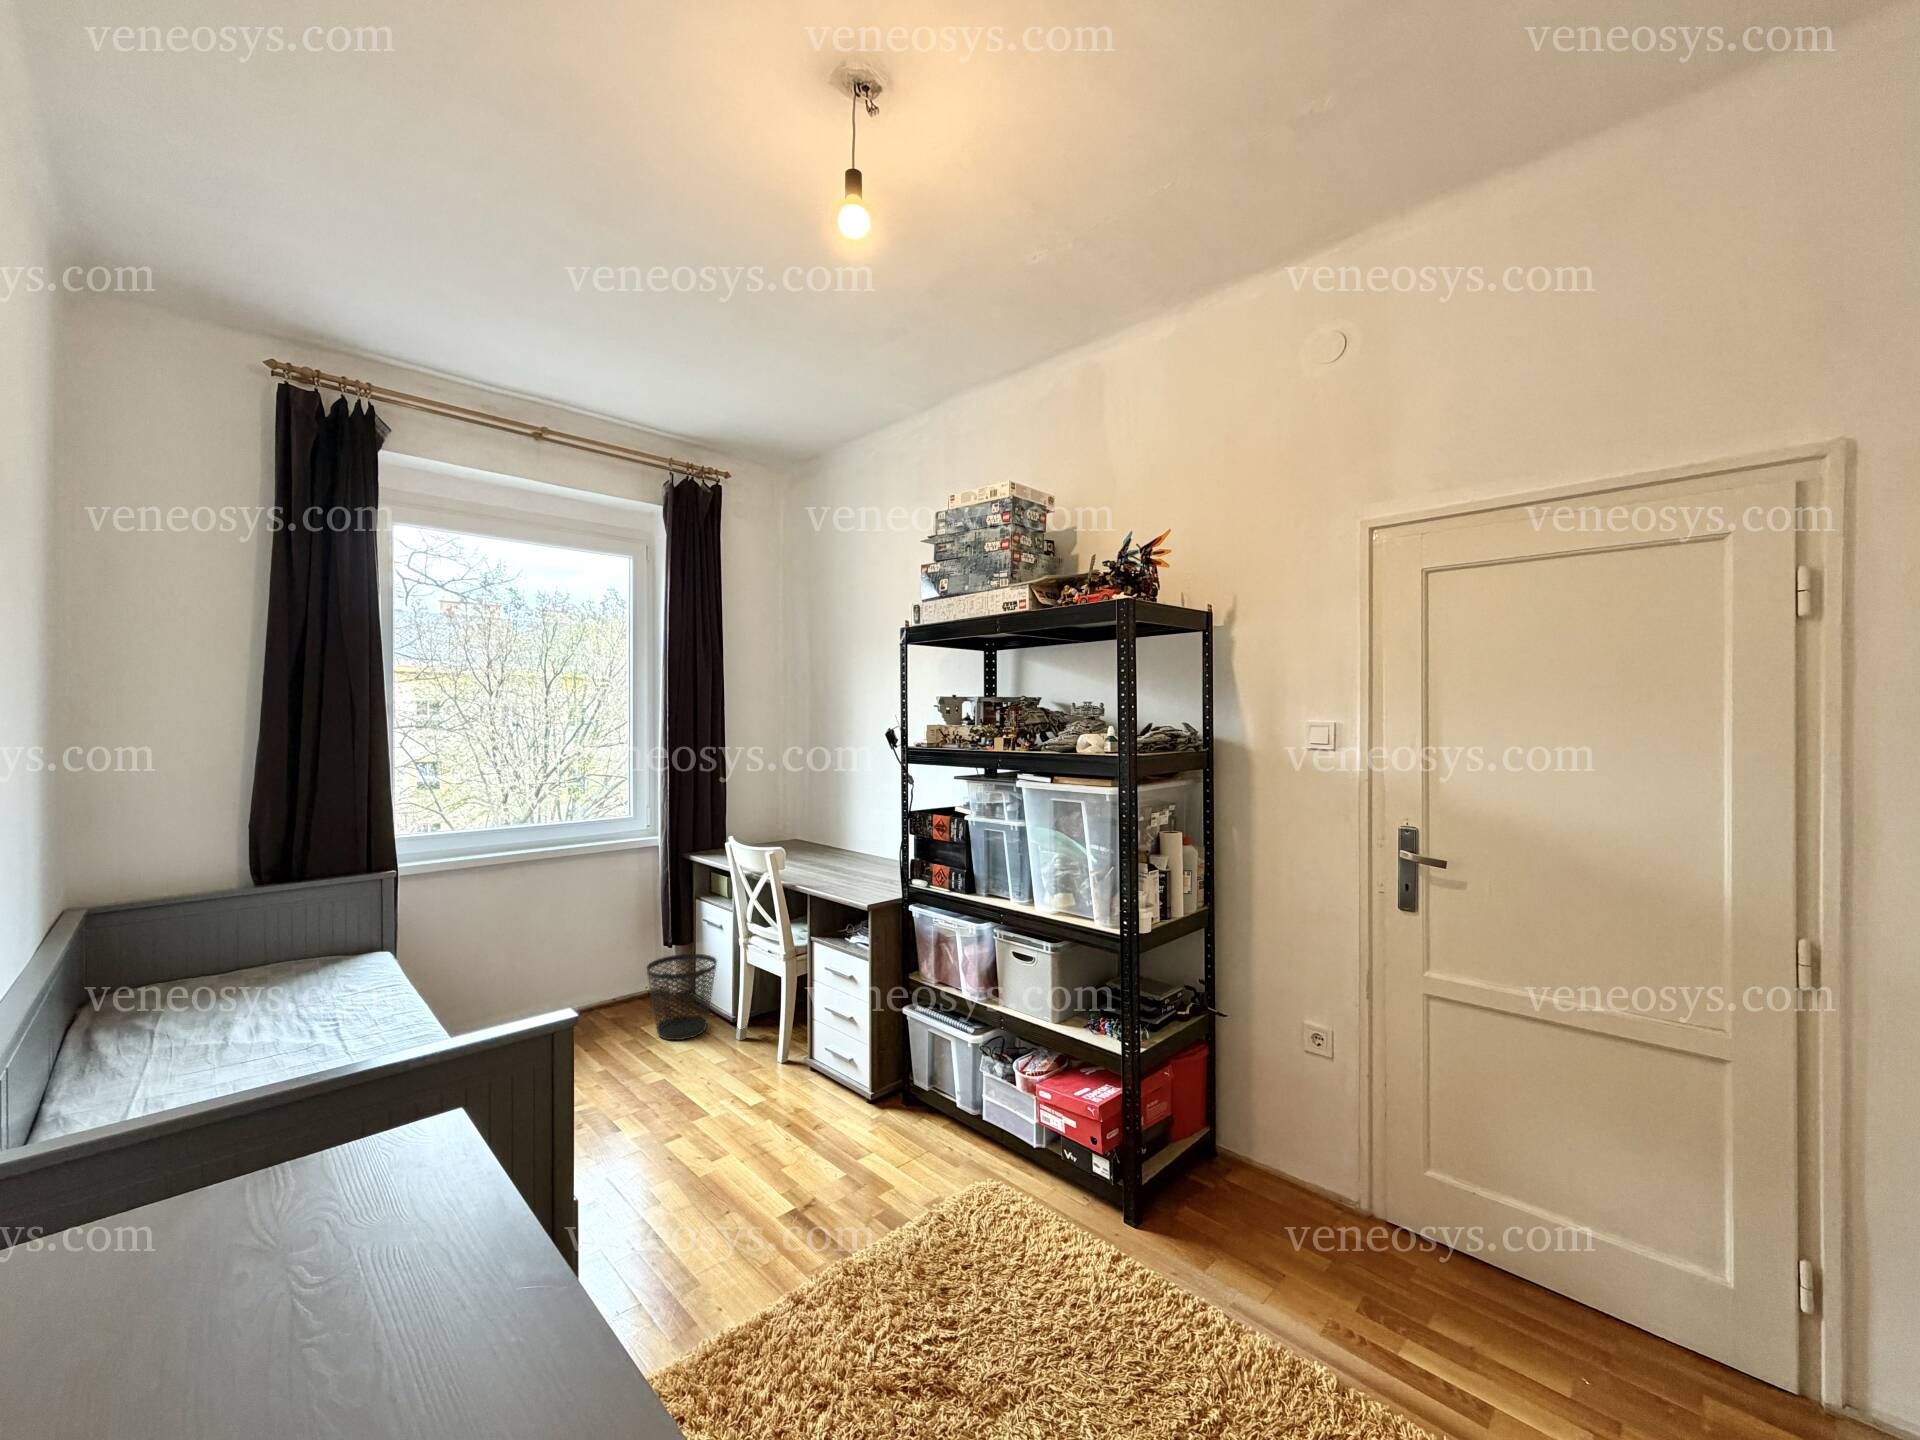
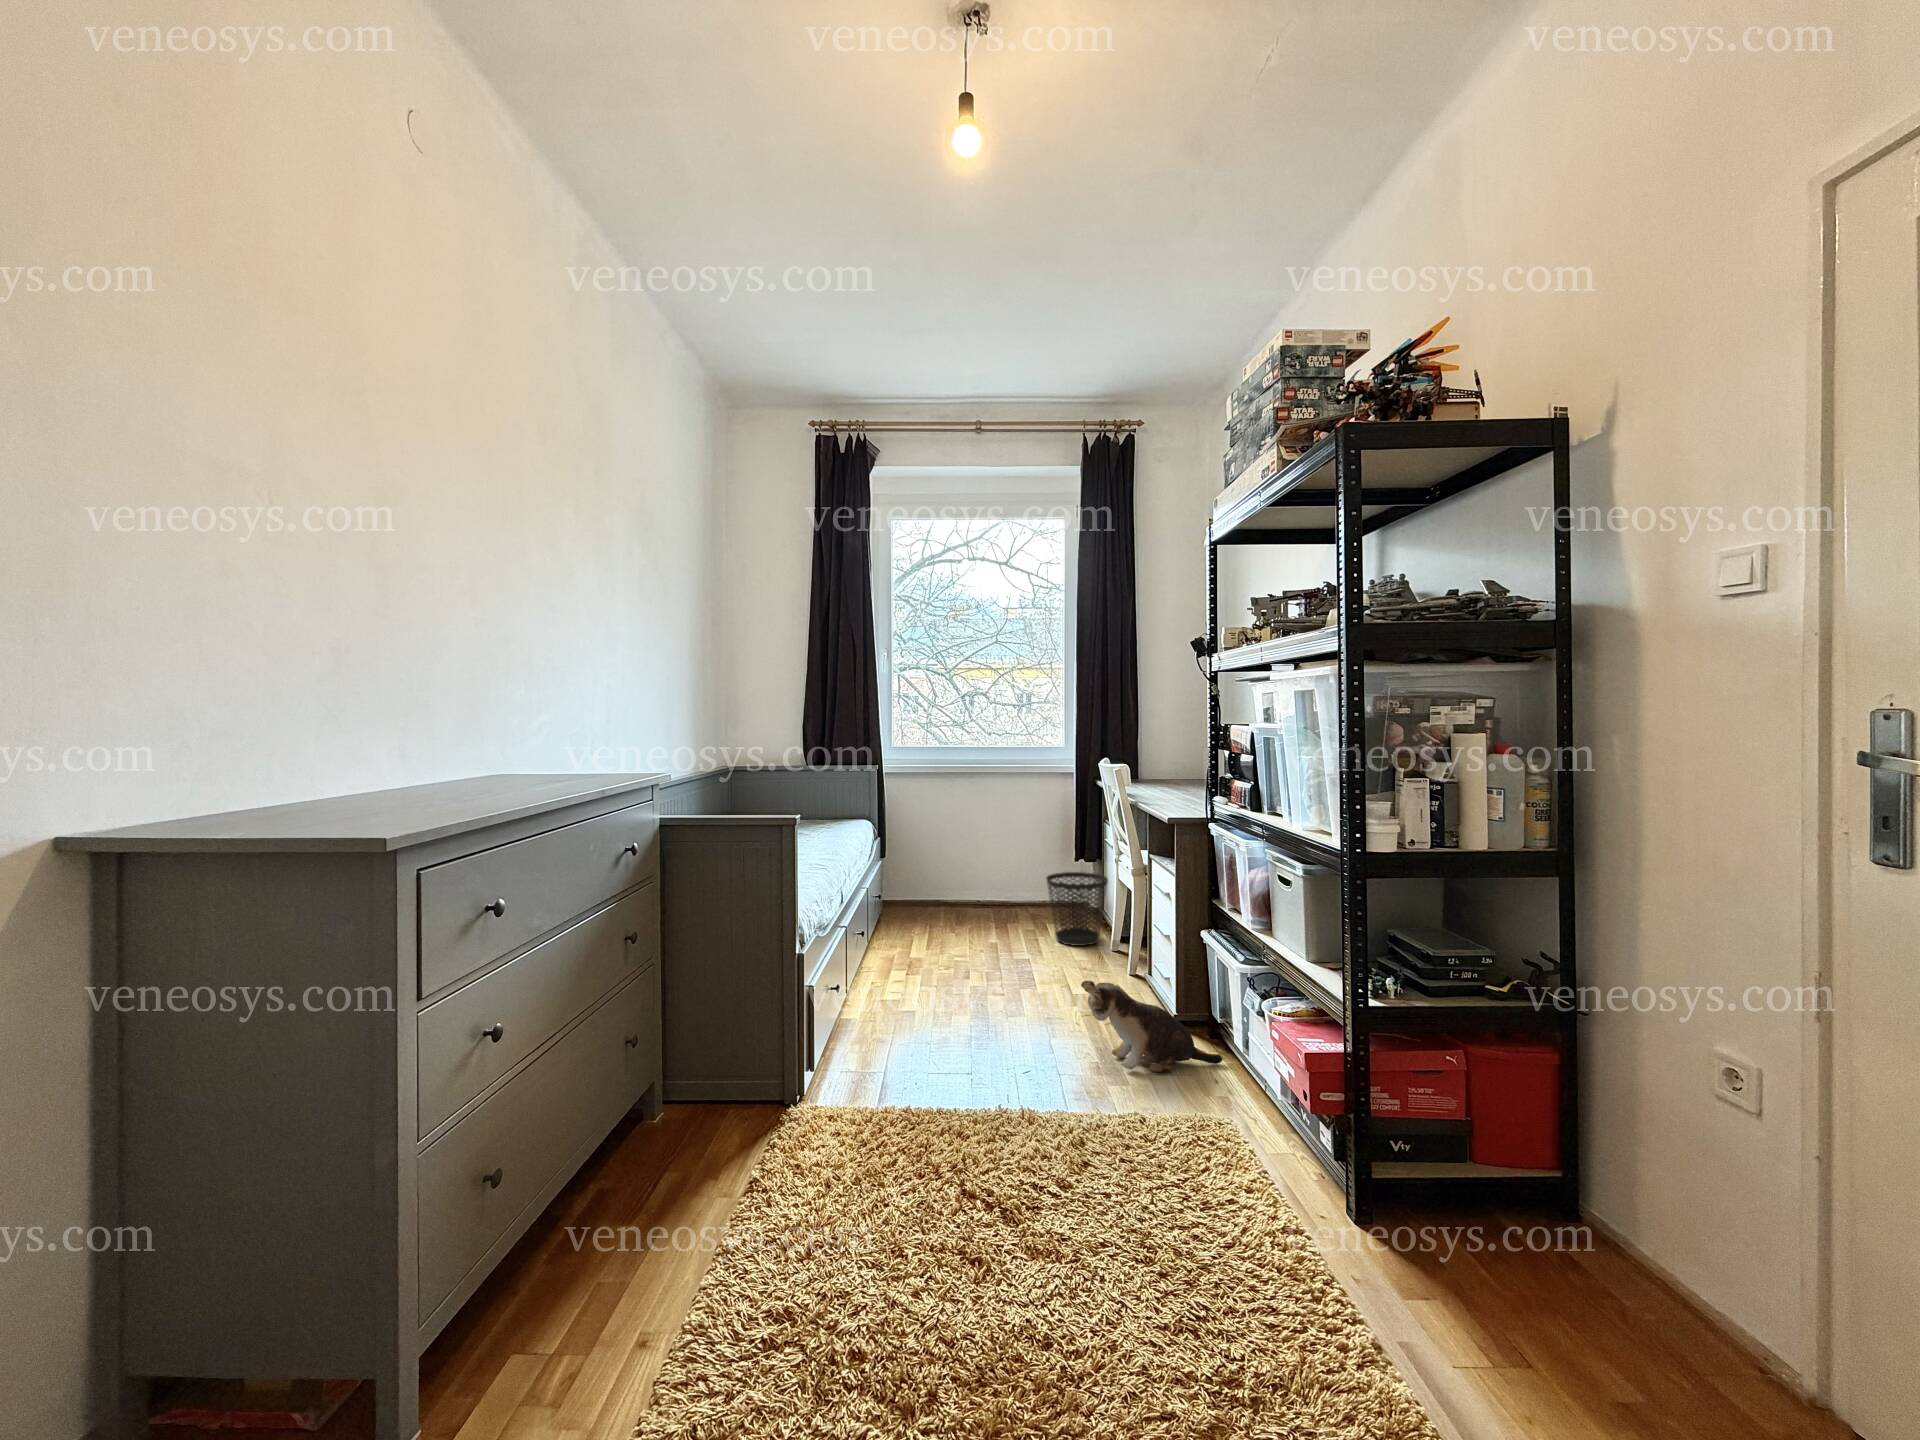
plush toy: none [822,1084,936,1165] -> present [1081,981,1222,1072]

